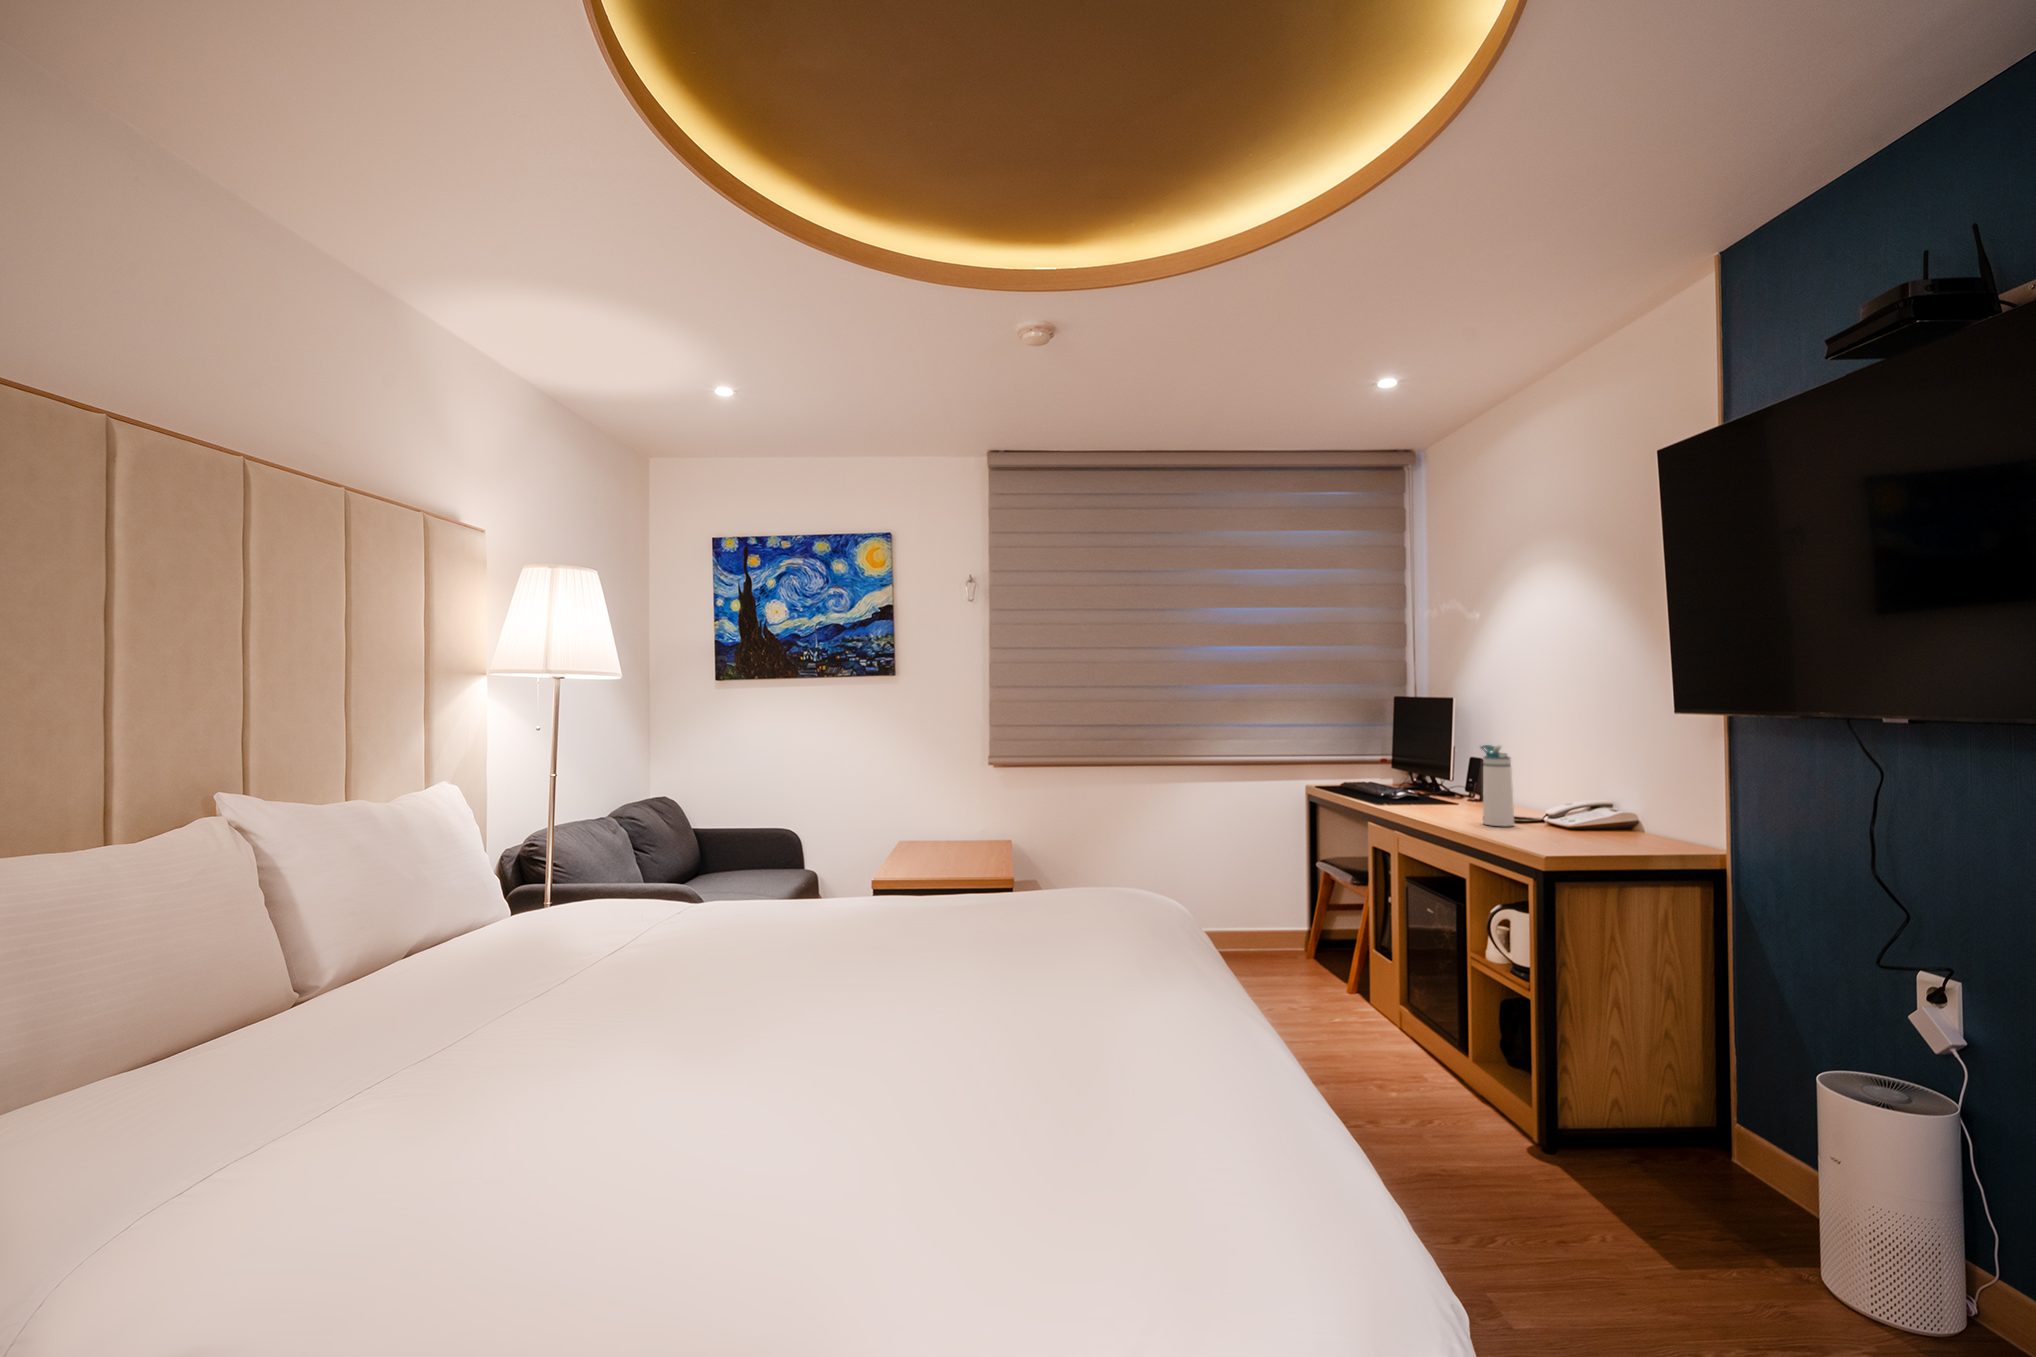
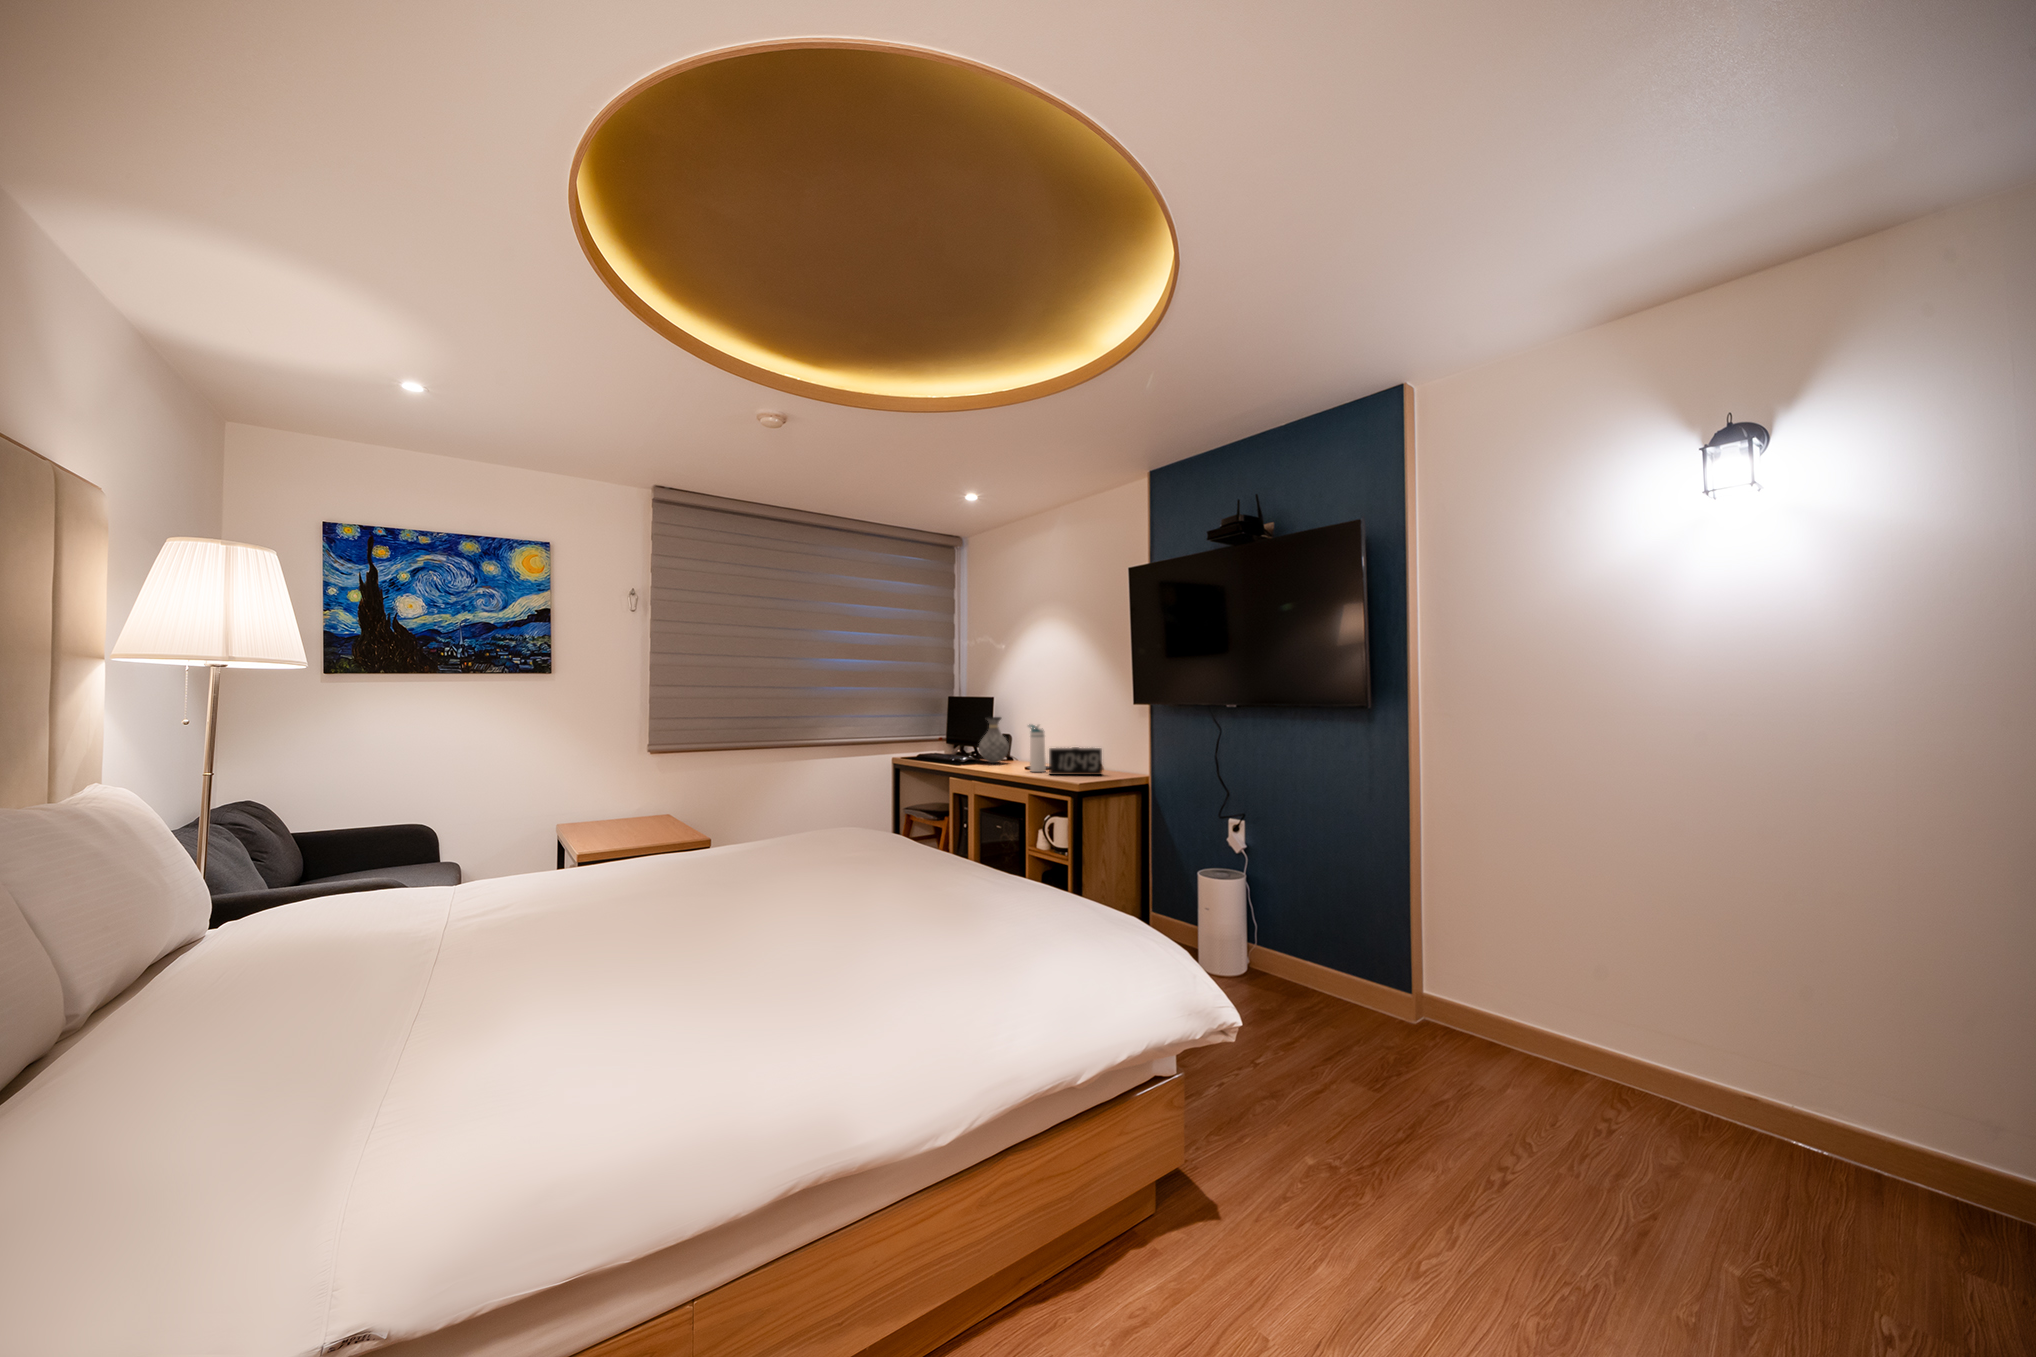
vase: none [1416,729,1470,802] -> present [979,717,1009,763]
alarm clock: none [1508,787,1625,846] -> present [1049,747,1102,775]

